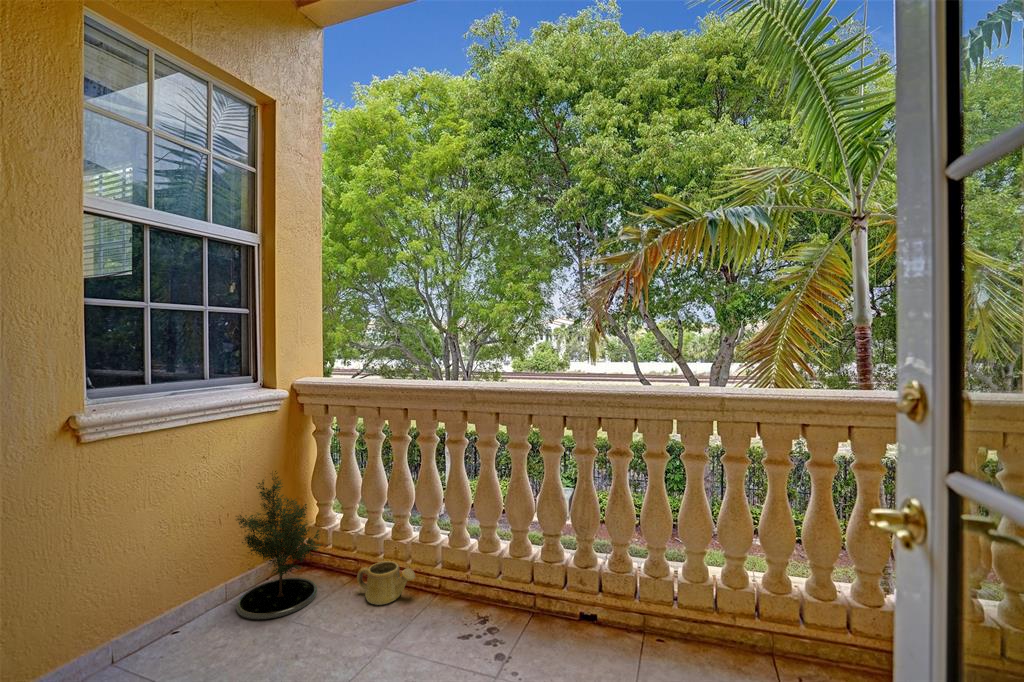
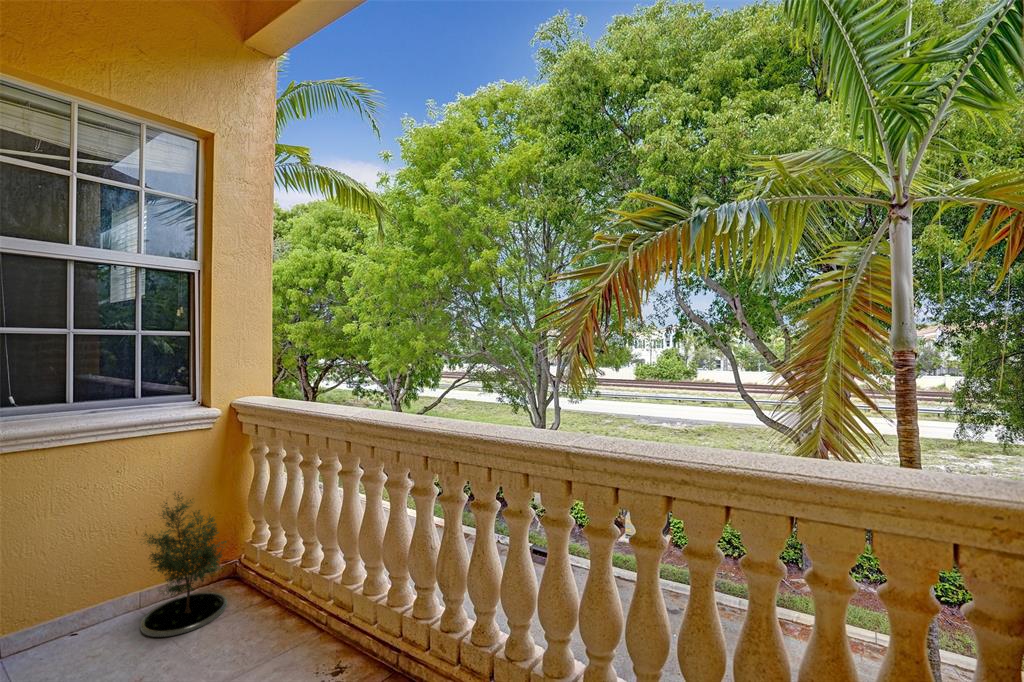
watering can: present [357,561,415,605] -> none [253,589,301,636]

